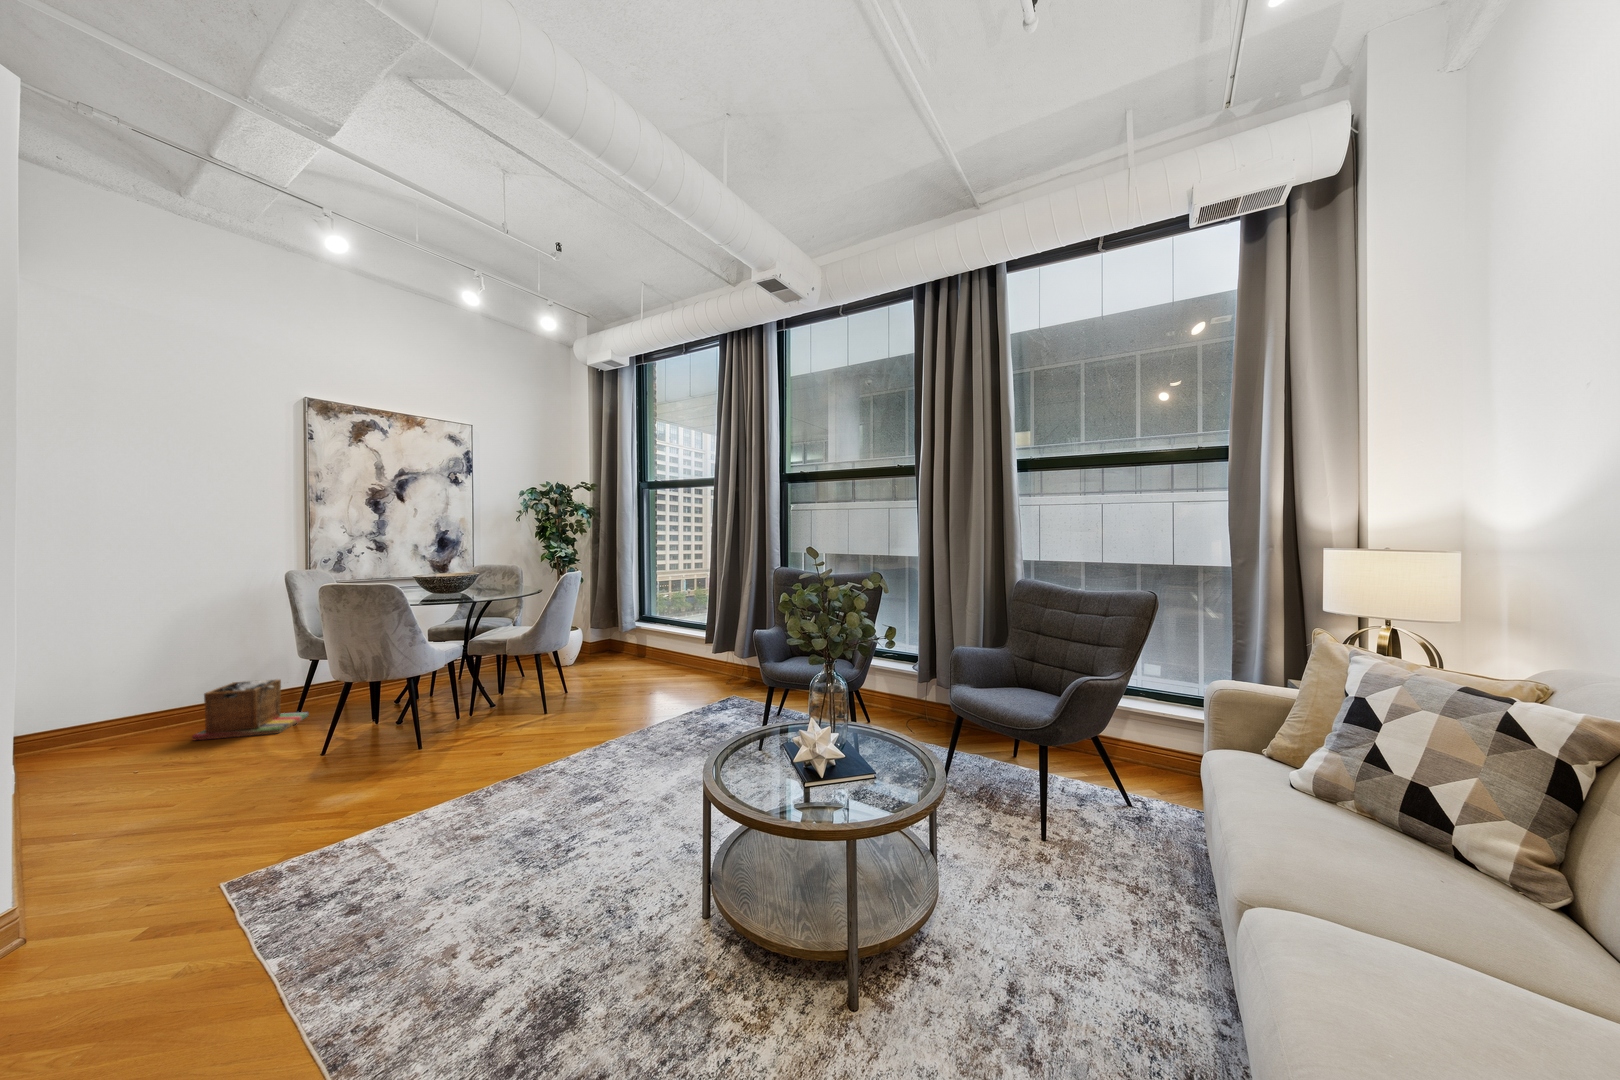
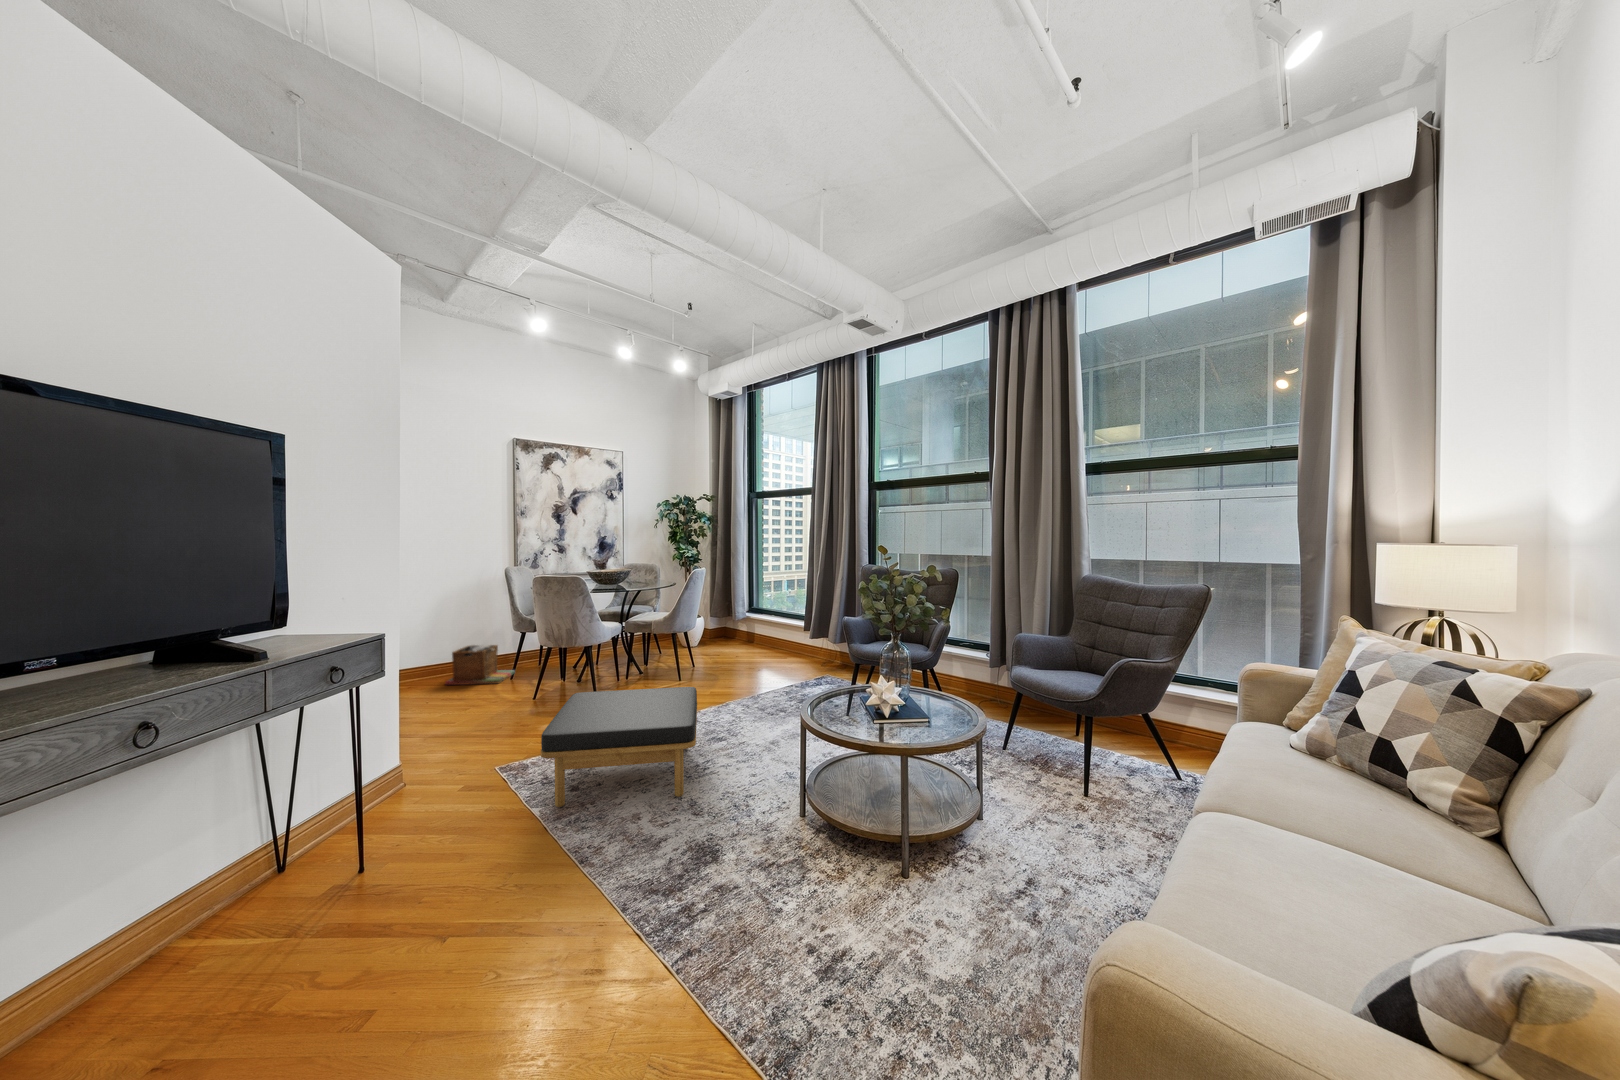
ottoman: none [288,733,558,944] -> present [541,687,697,807]

